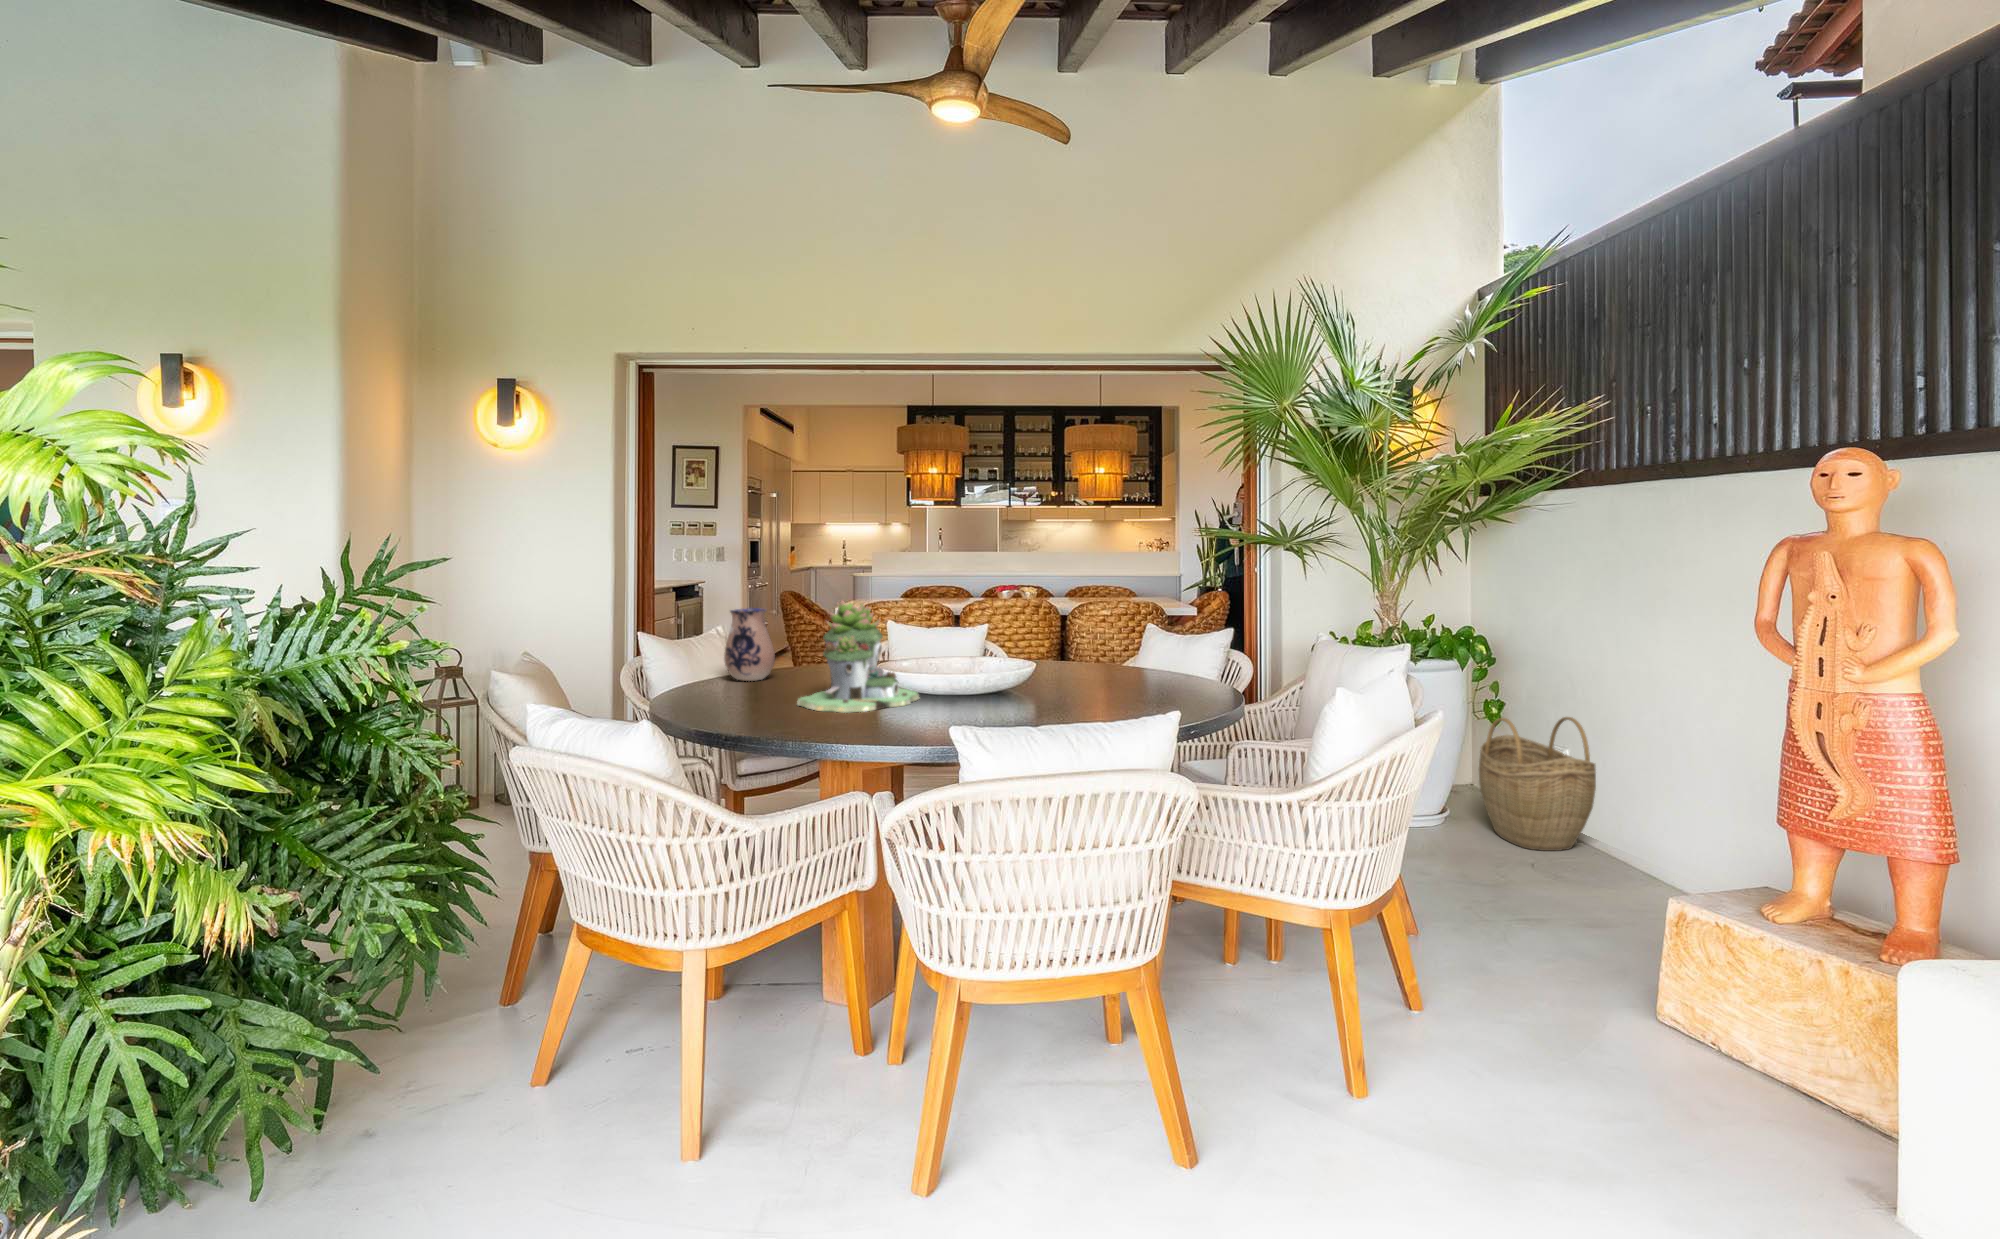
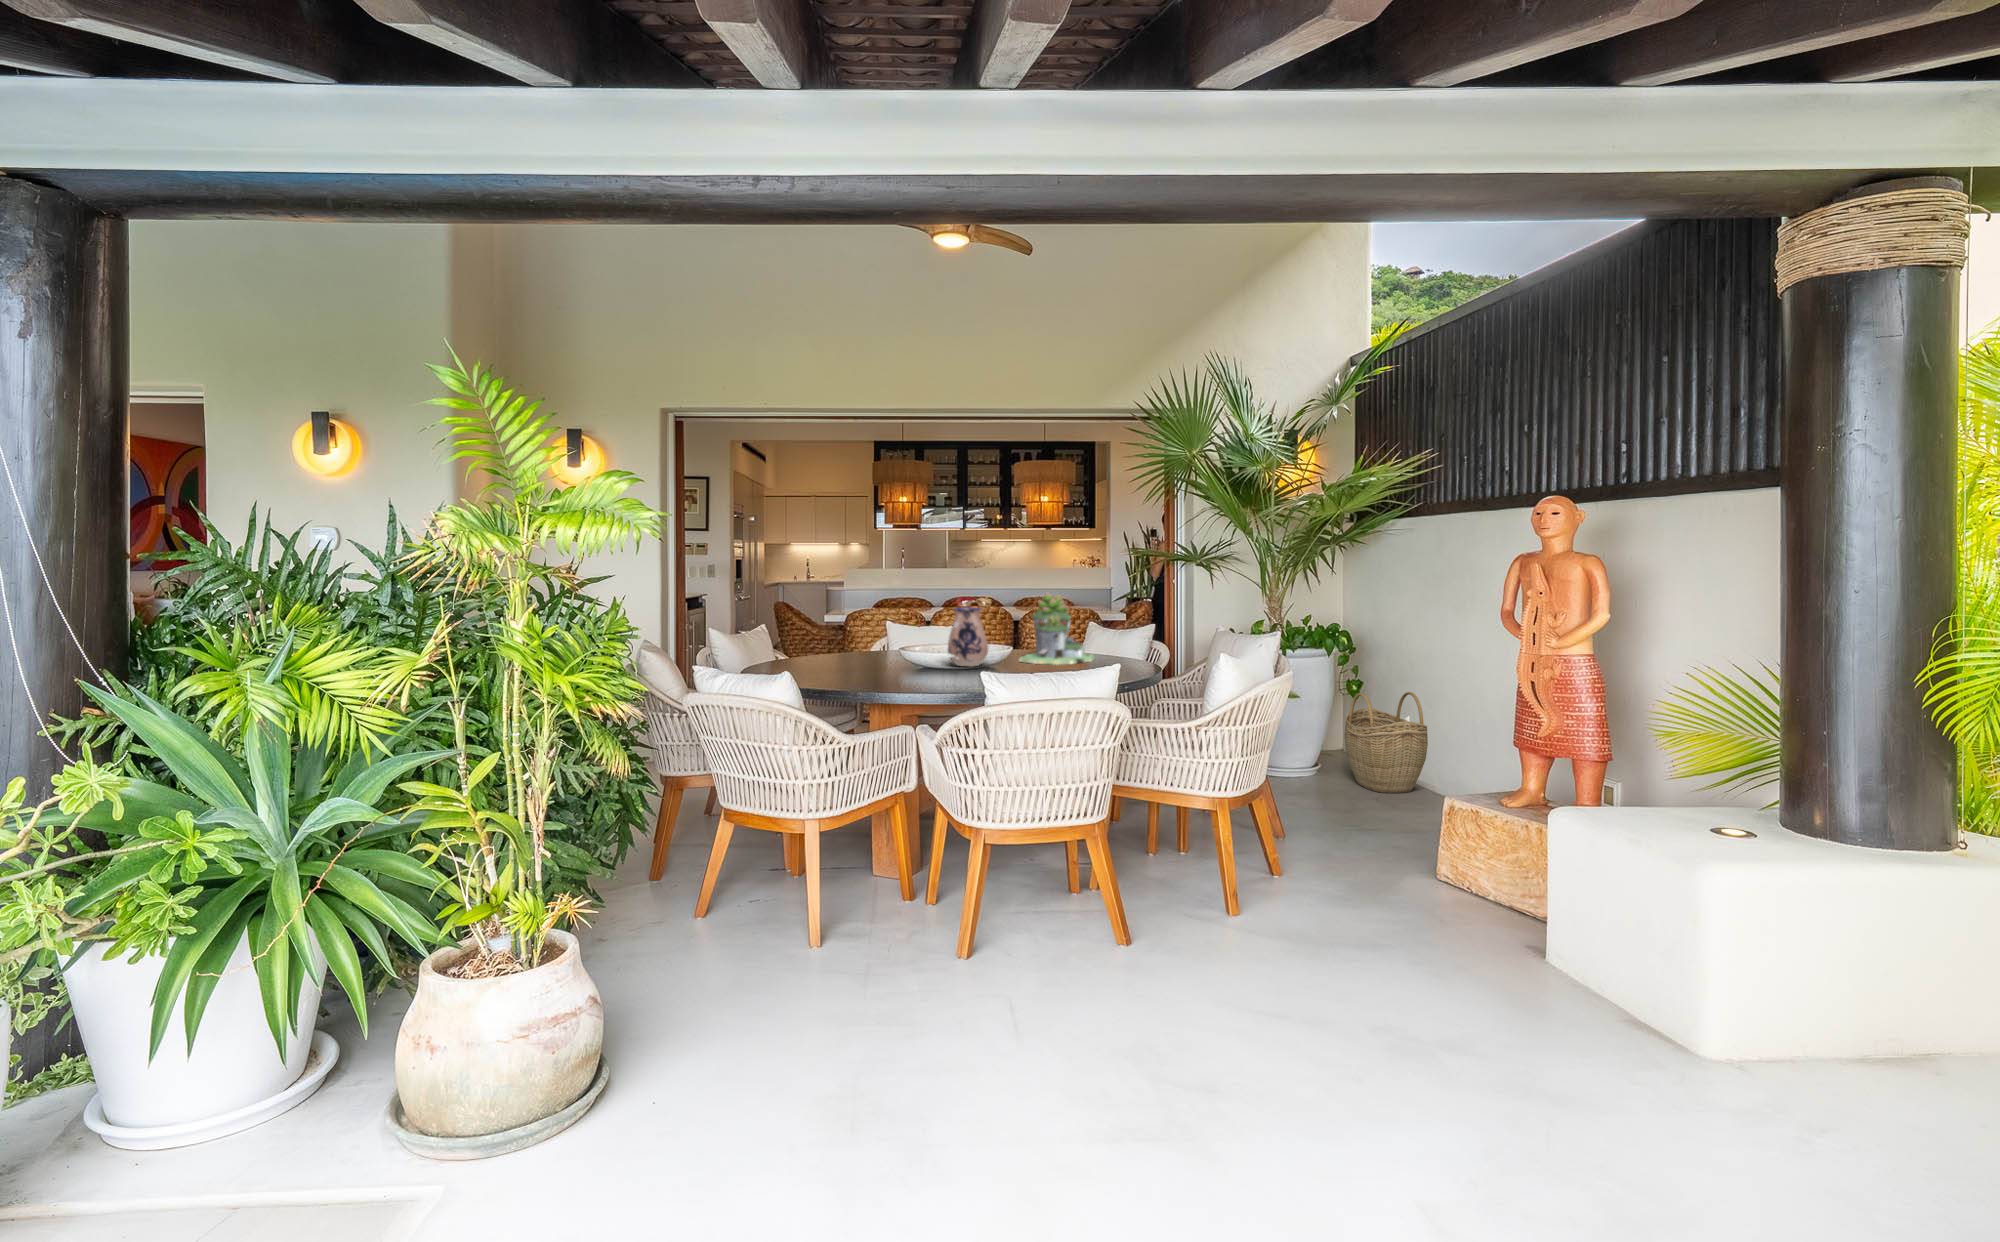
succulent planter: present [797,601,919,713] -> present [1019,593,1095,665]
ceramic pitcher: present [724,608,775,681] -> present [948,608,988,667]

